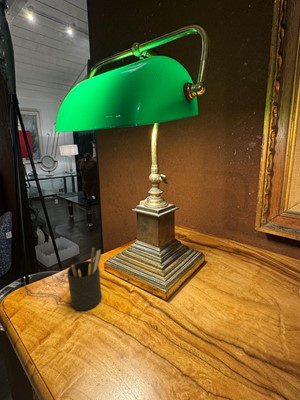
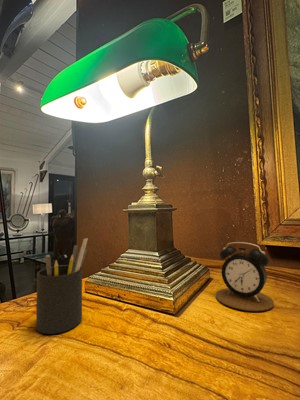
alarm clock: none [203,245,248,302] -> present [216,242,274,311]

